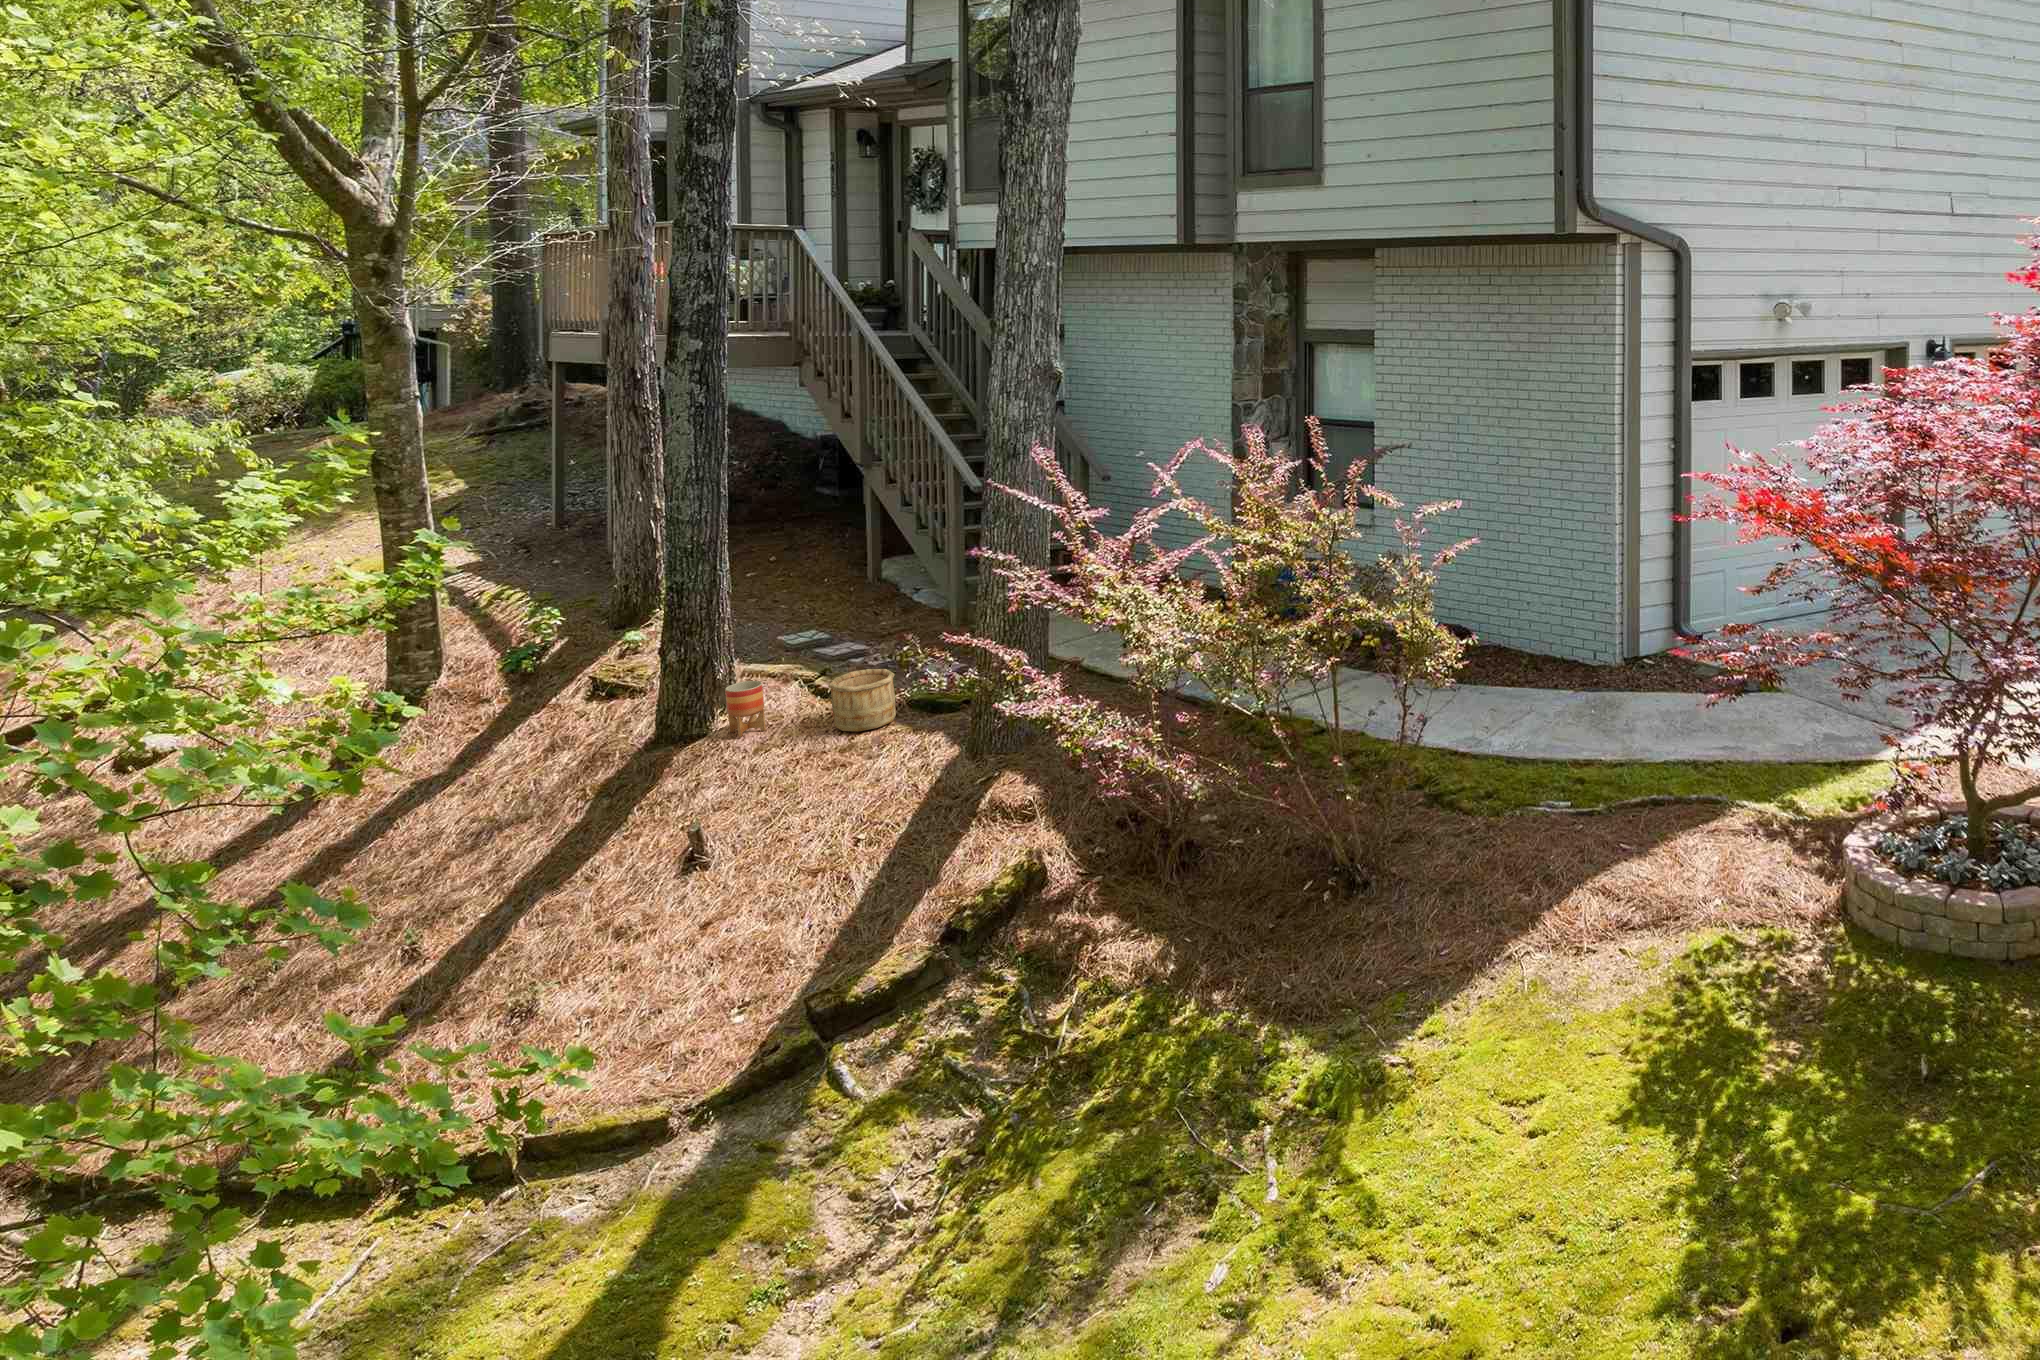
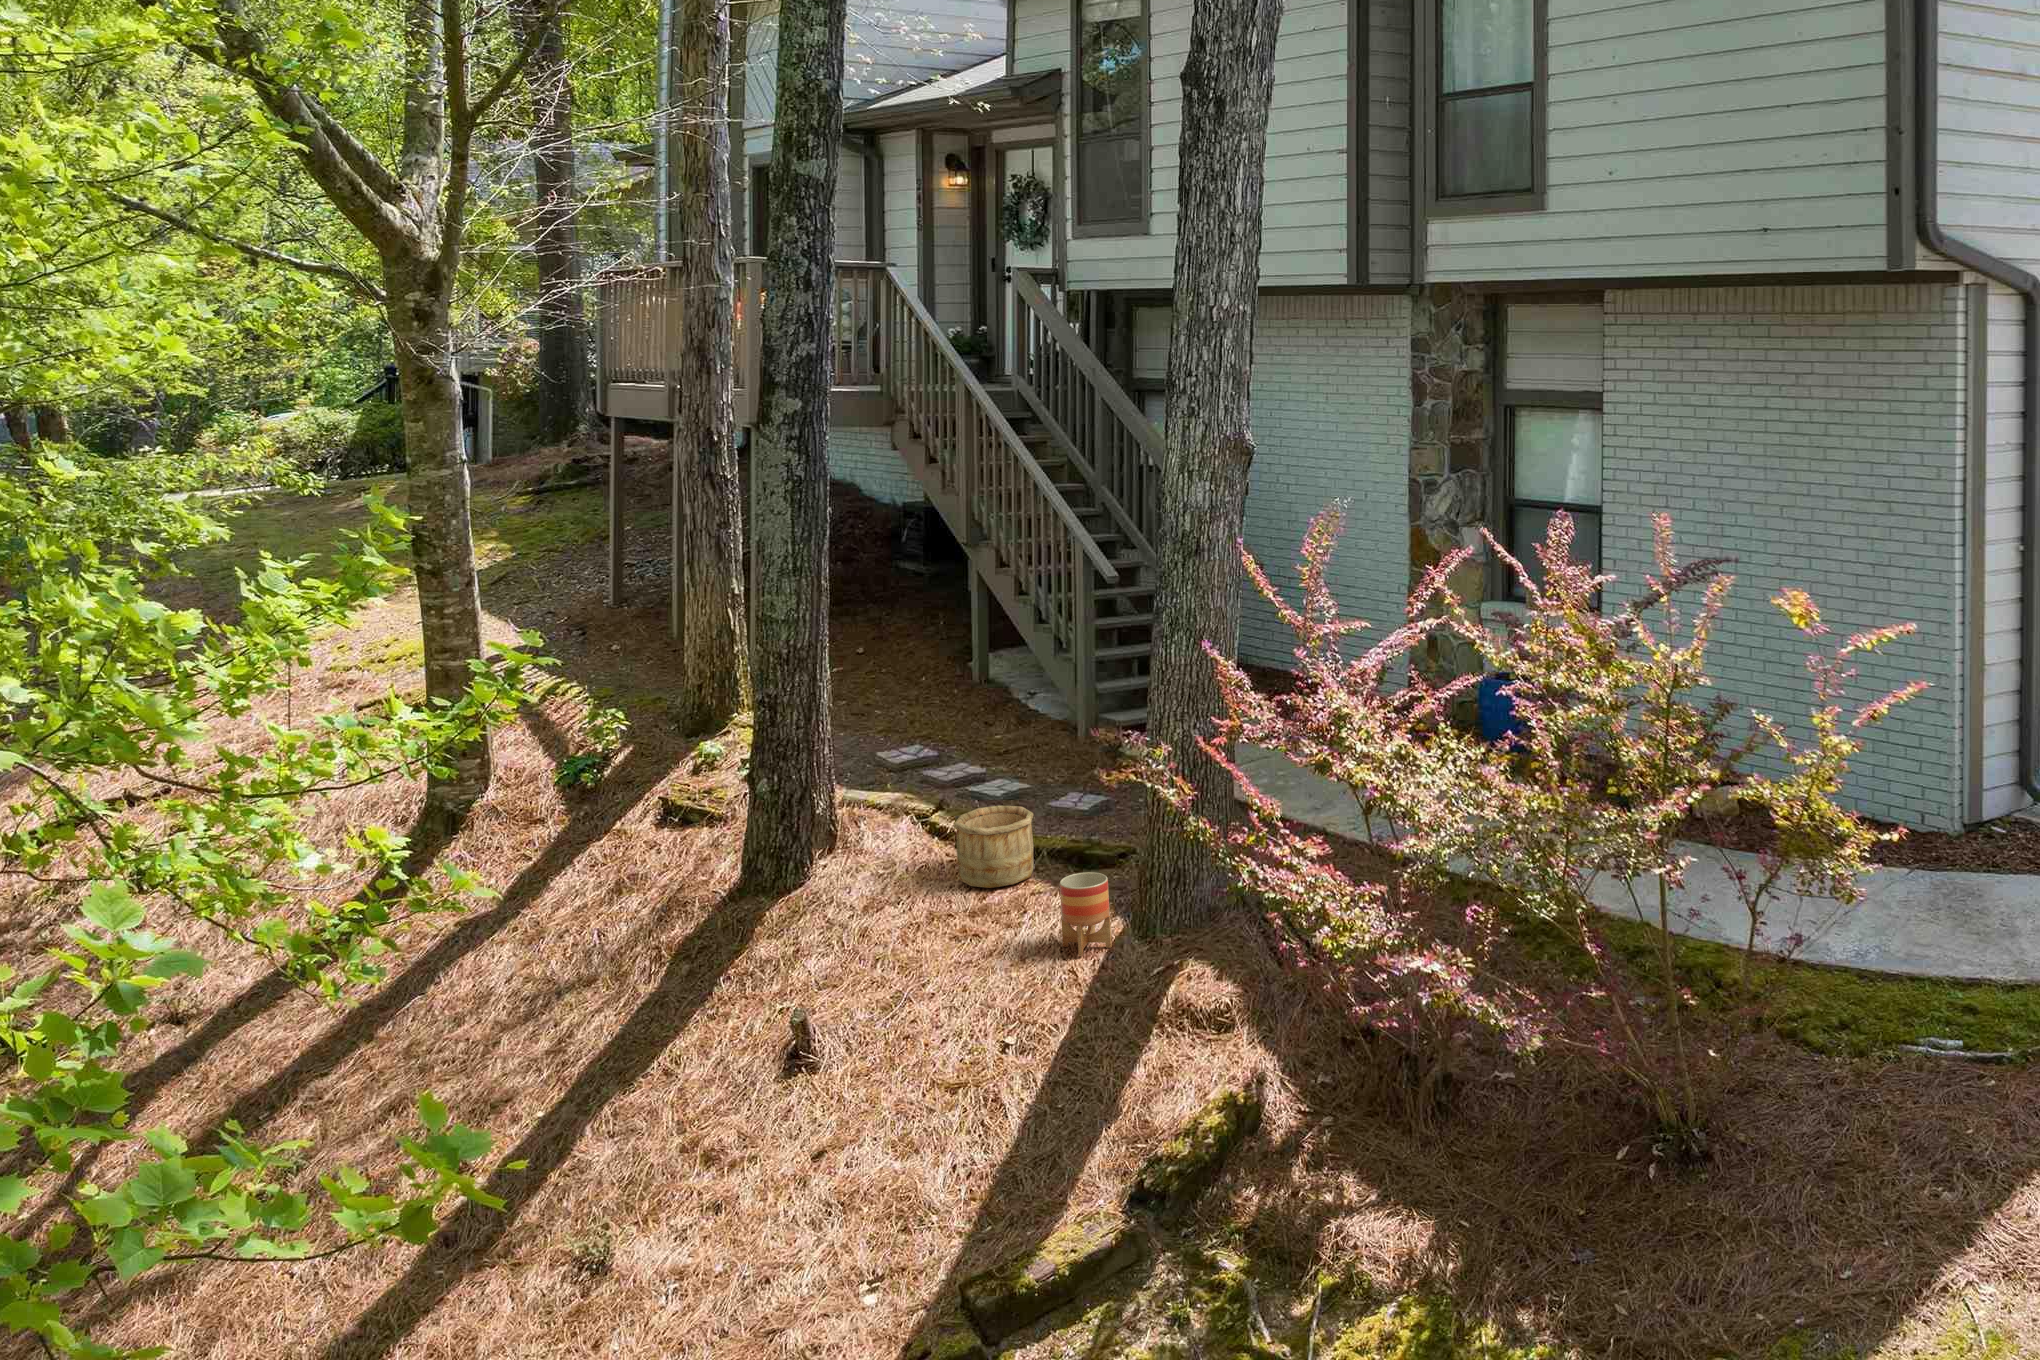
planter: present [725,681,766,737] -> present [1060,872,1112,956]

